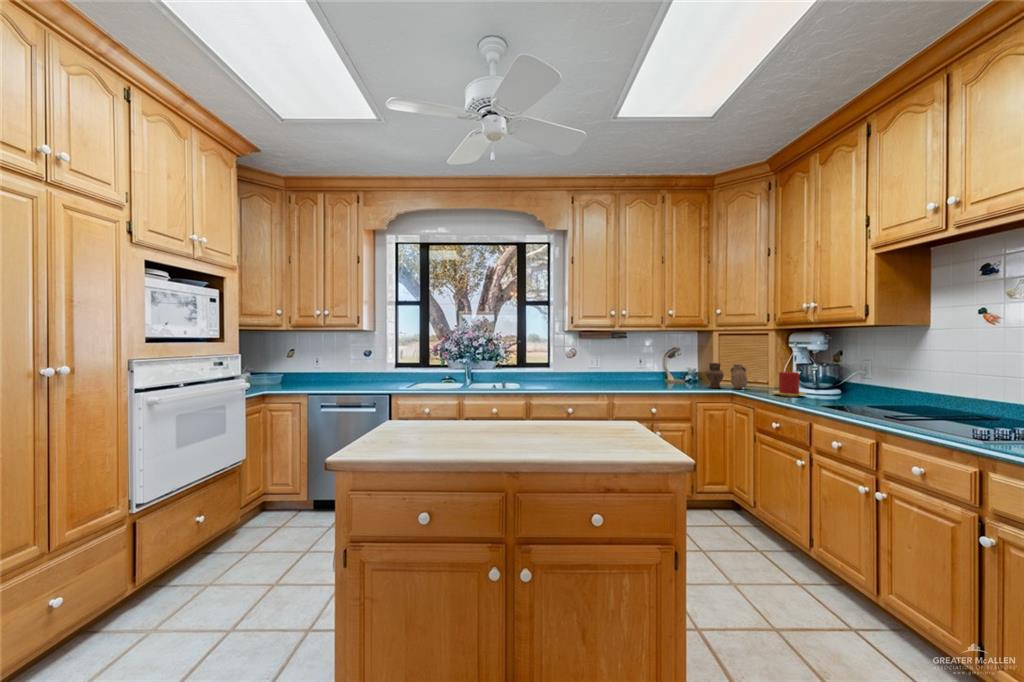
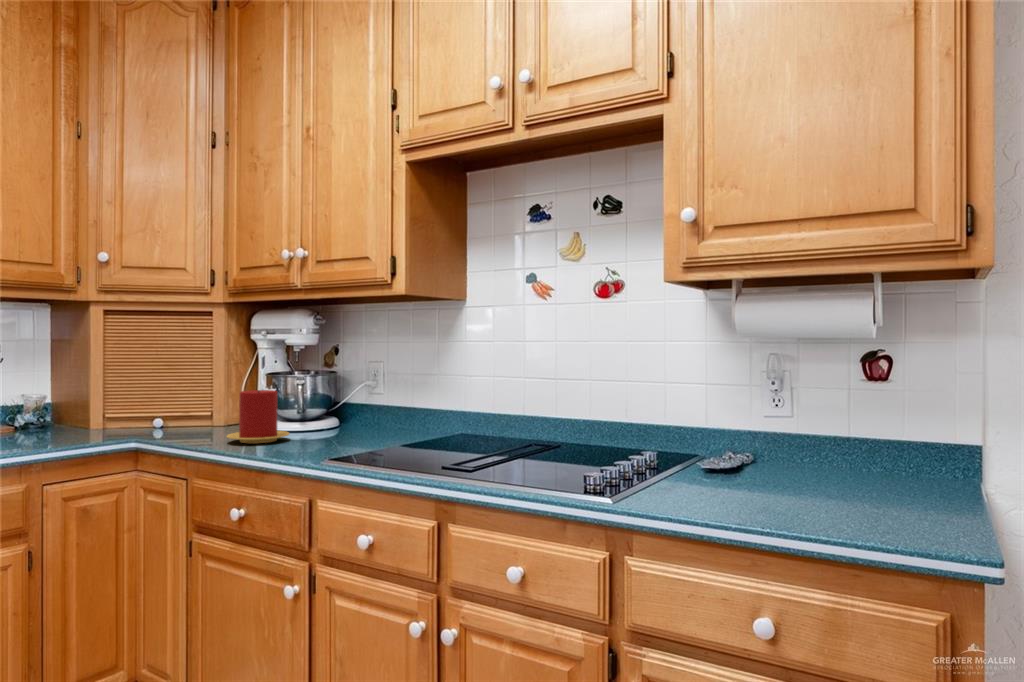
vase: present [705,363,747,389] -> none [67,379,170,442]

